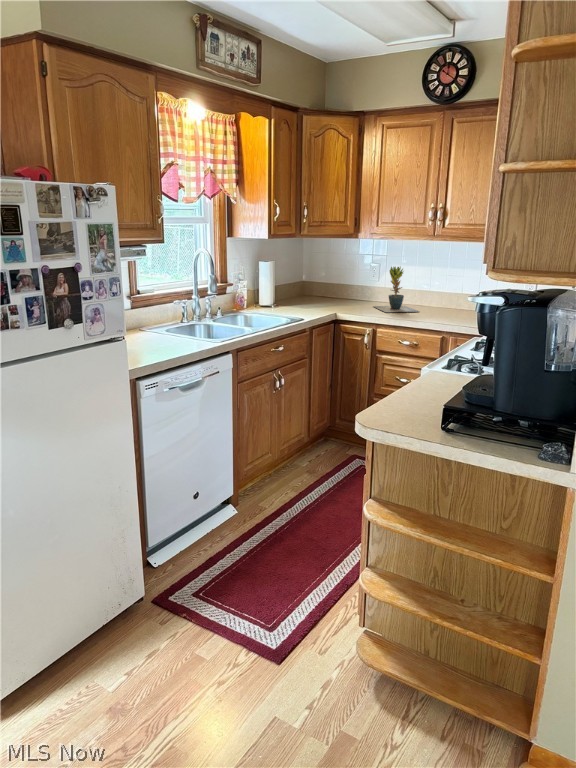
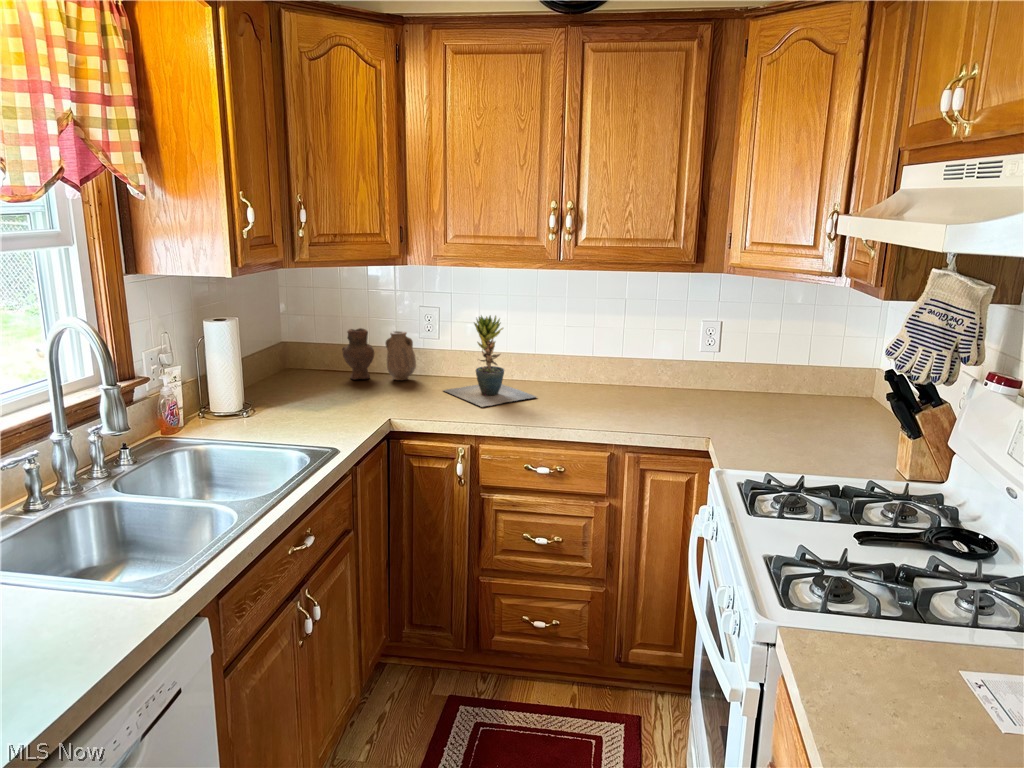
vase: none [328,274,364,302] -> present [342,328,416,380]

